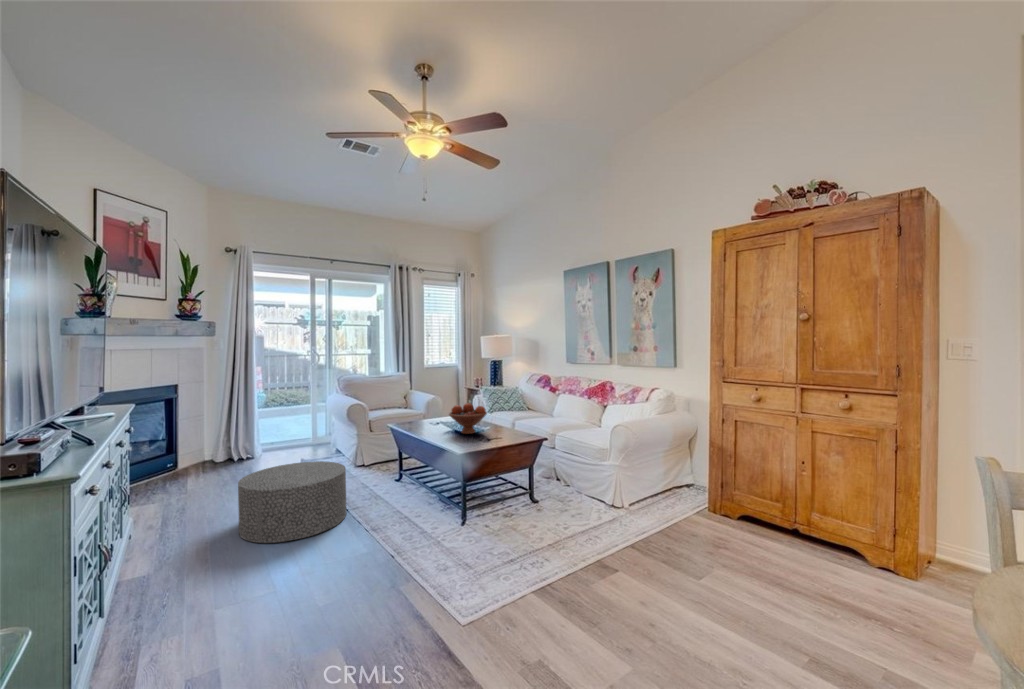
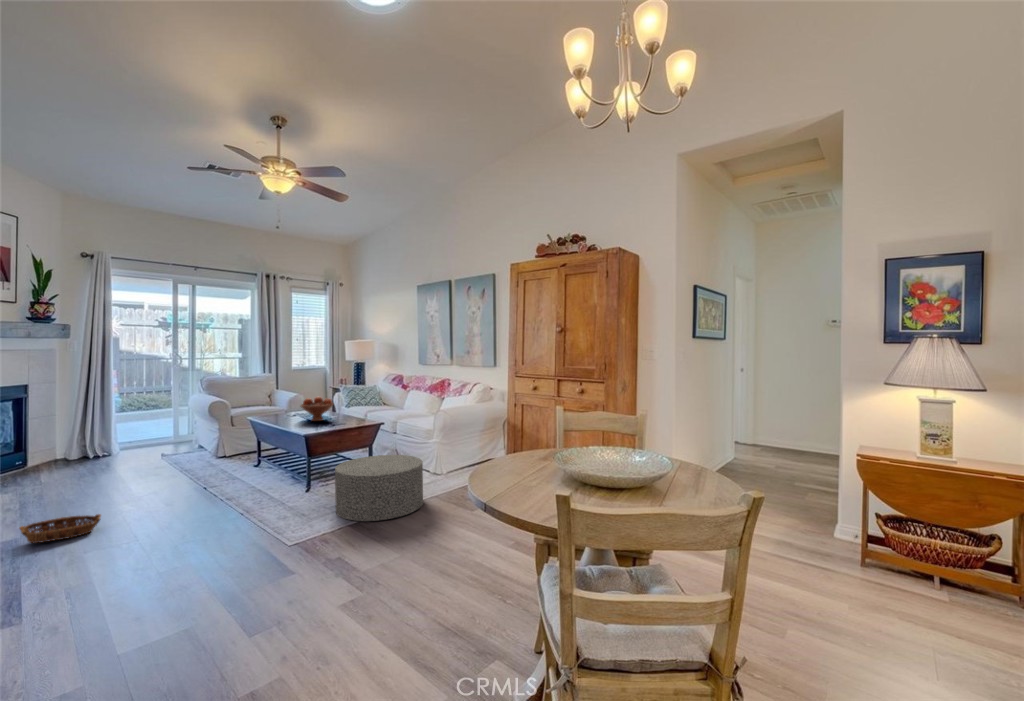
ottoman: present [238,461,346,543] -> present [335,455,423,521]
basket: none [122,548,240,608] -> present [20,514,101,543]

